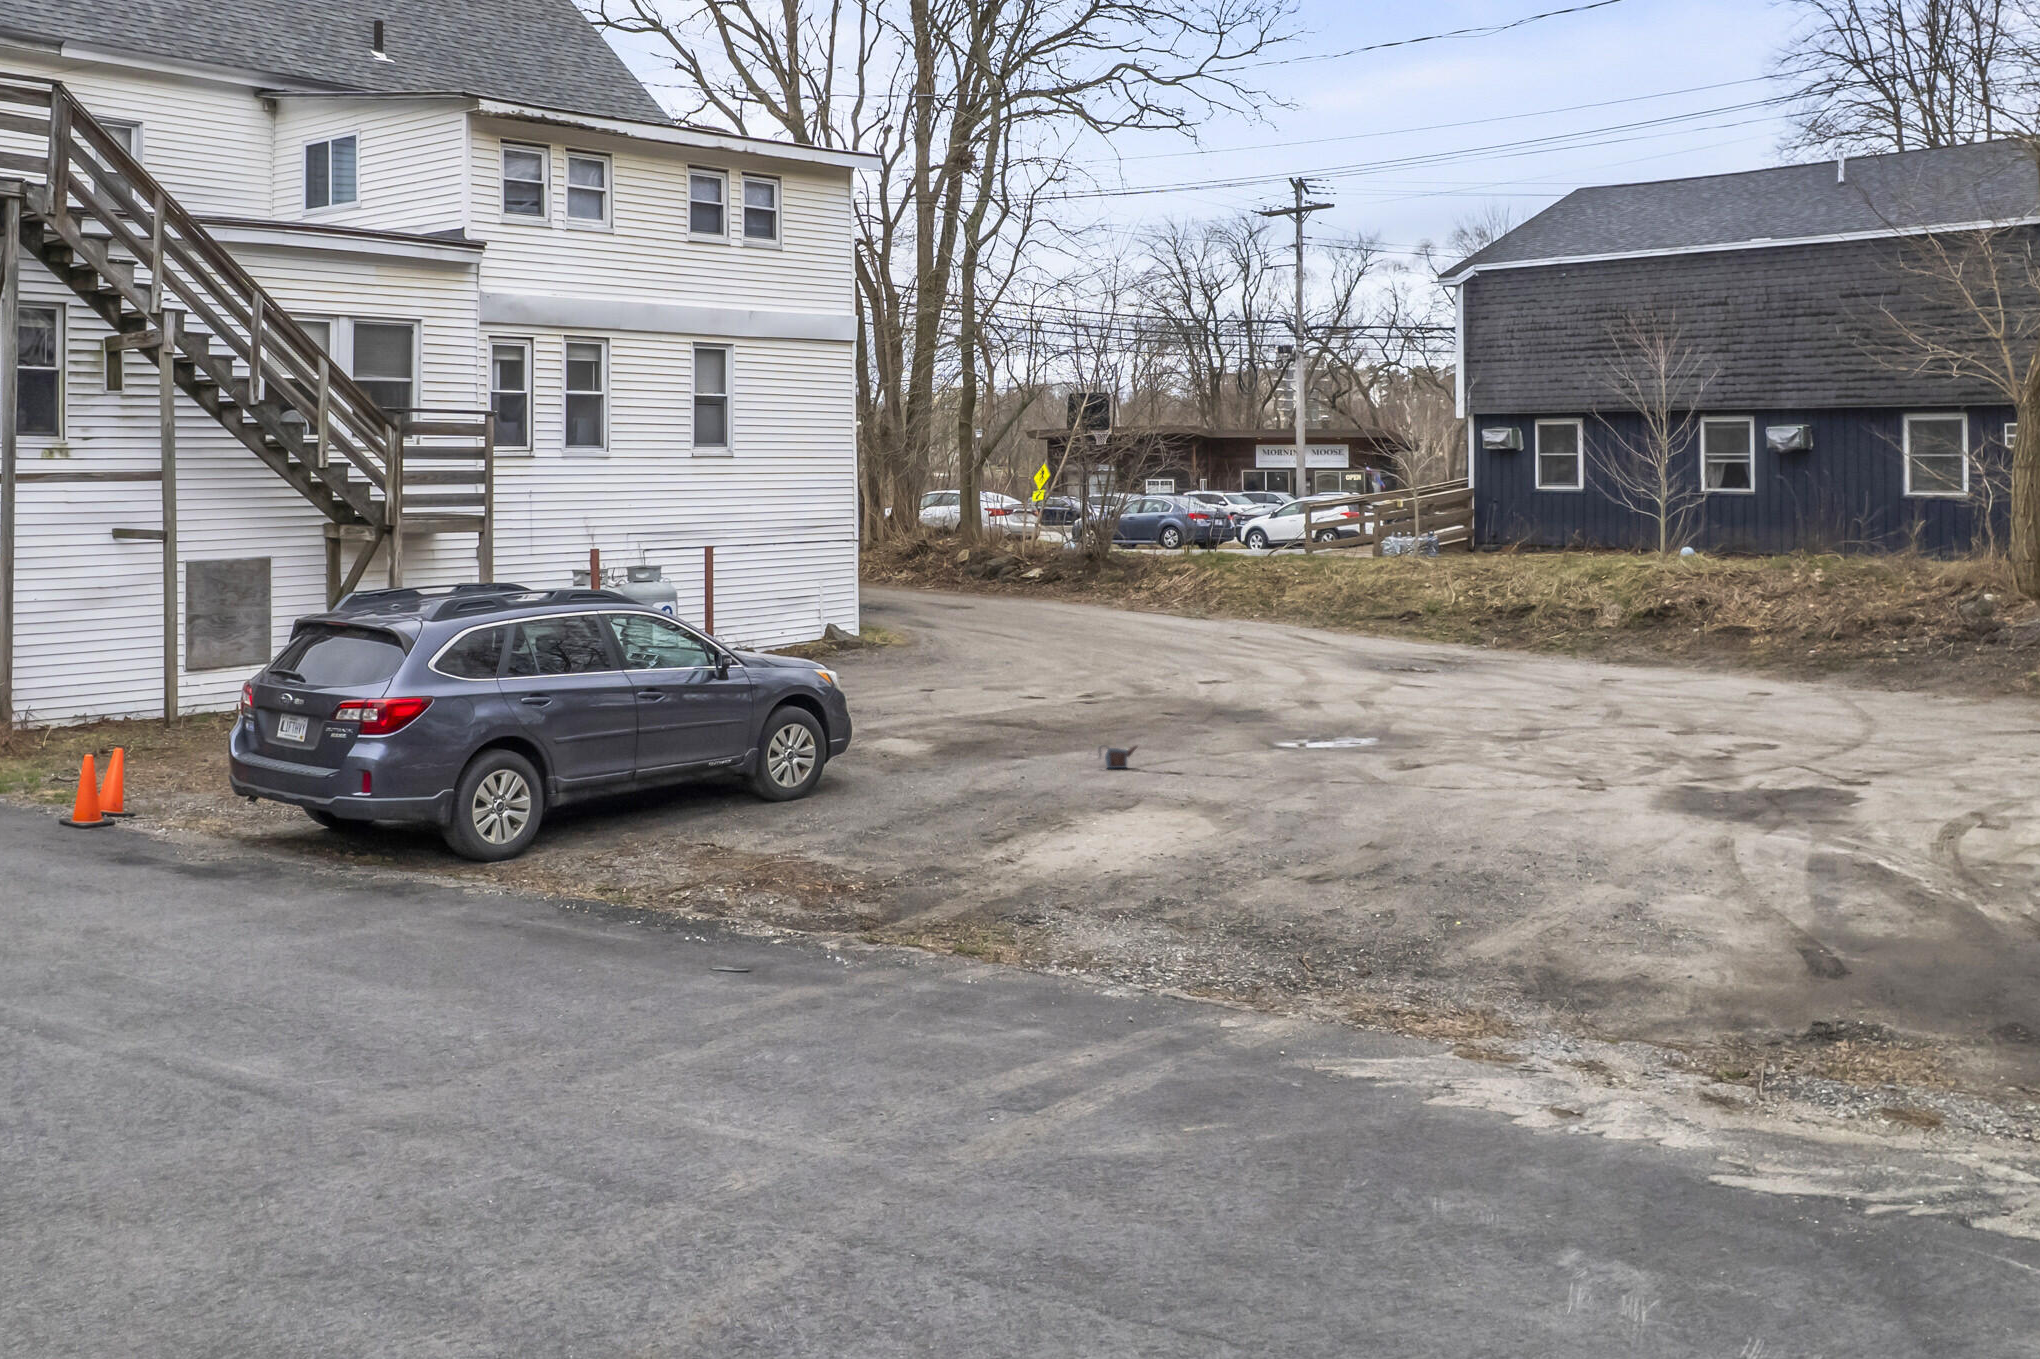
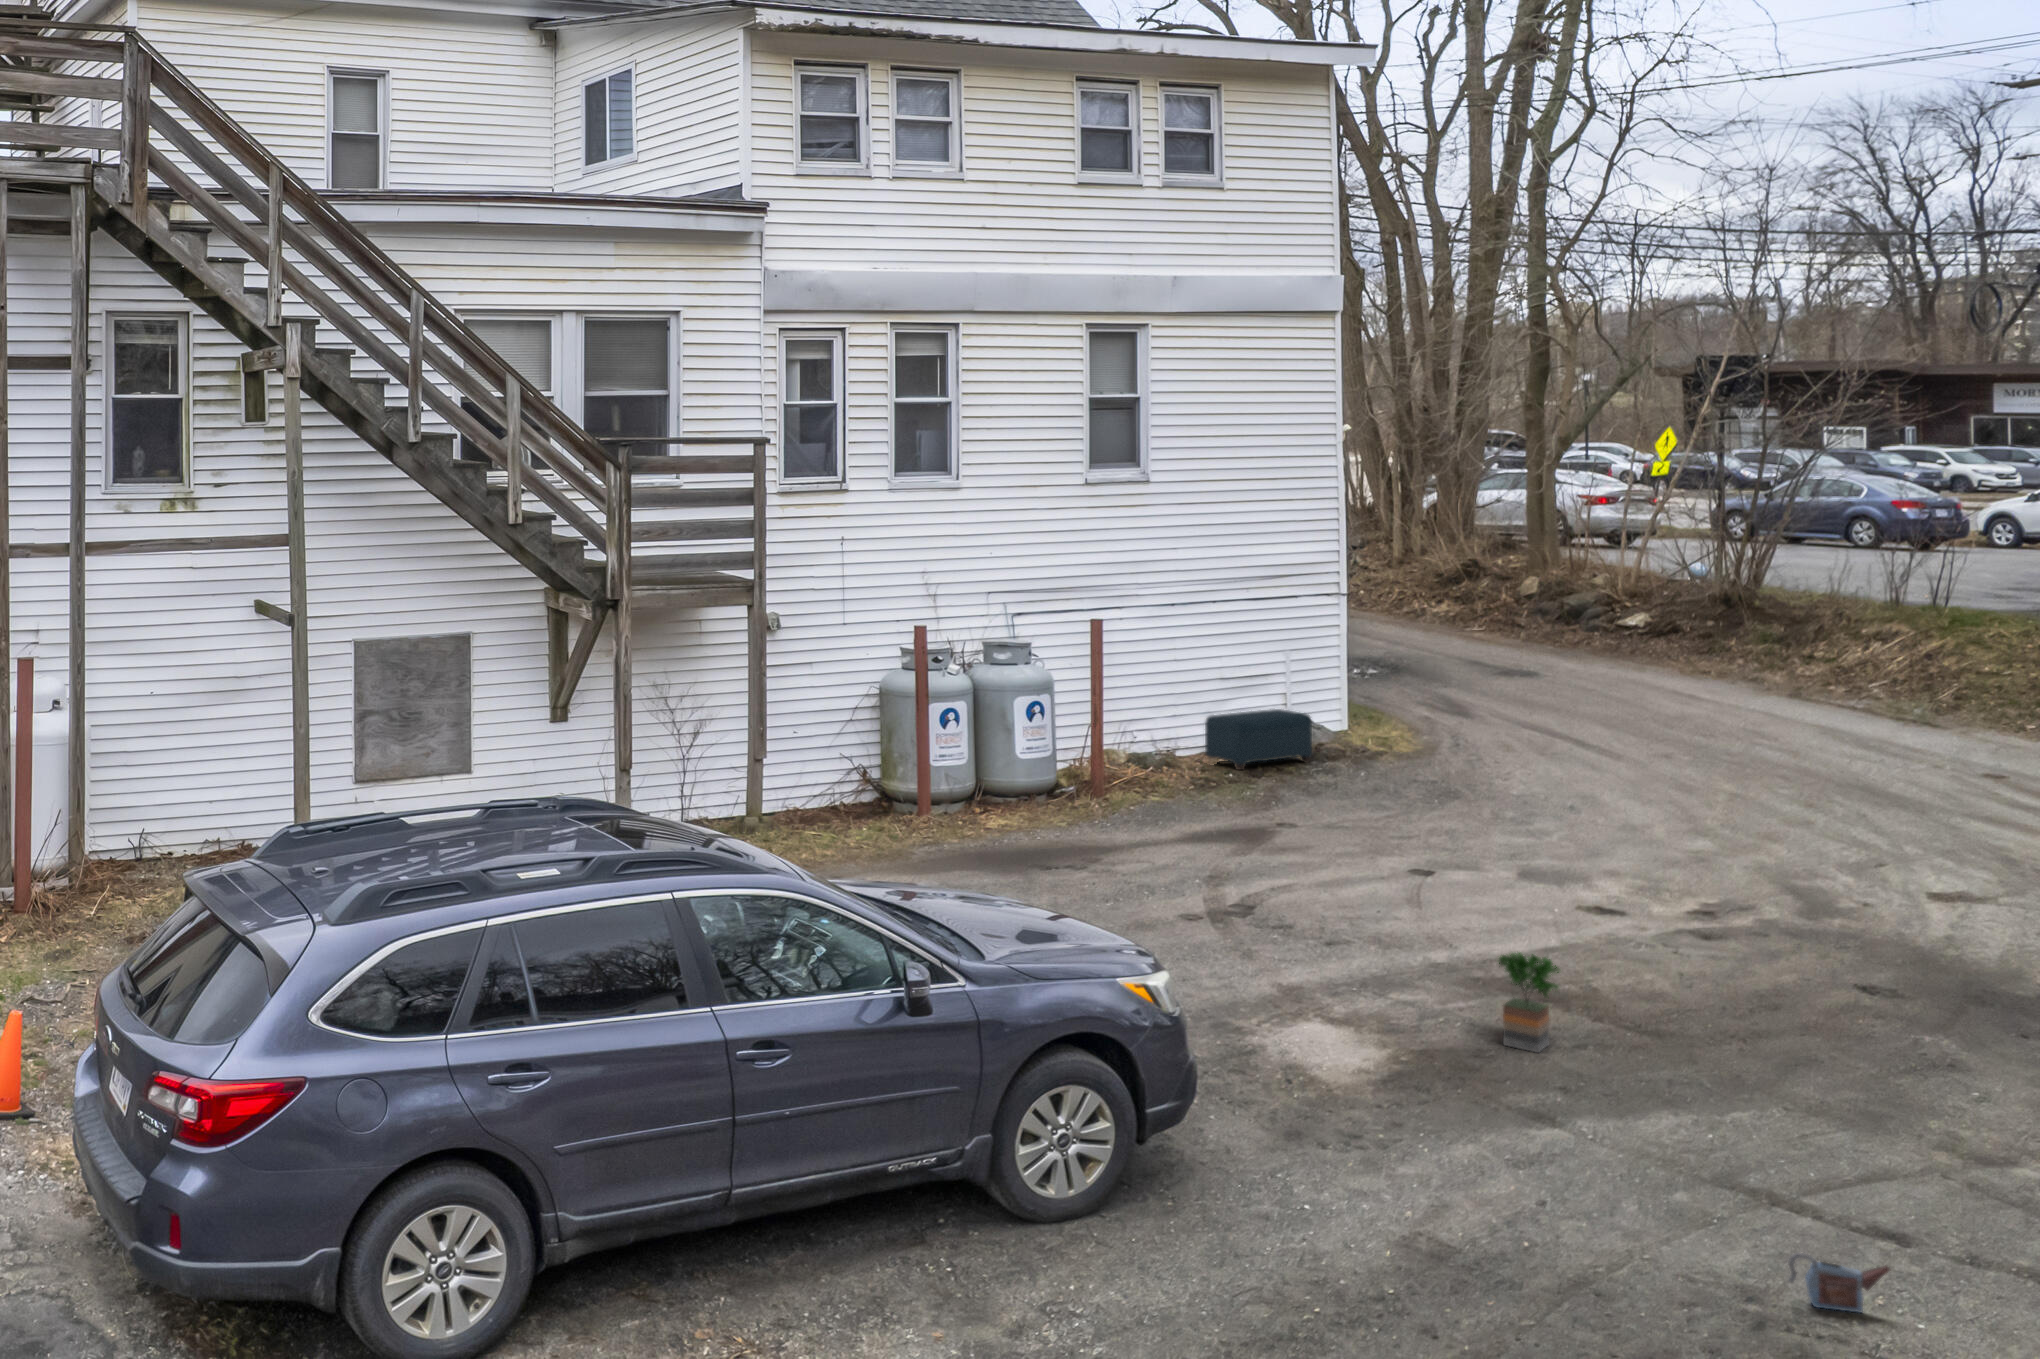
bench: none [768,615,836,654] -> present [1205,709,1312,770]
potted tree: none [966,673,999,726] -> present [1499,953,1560,1053]

